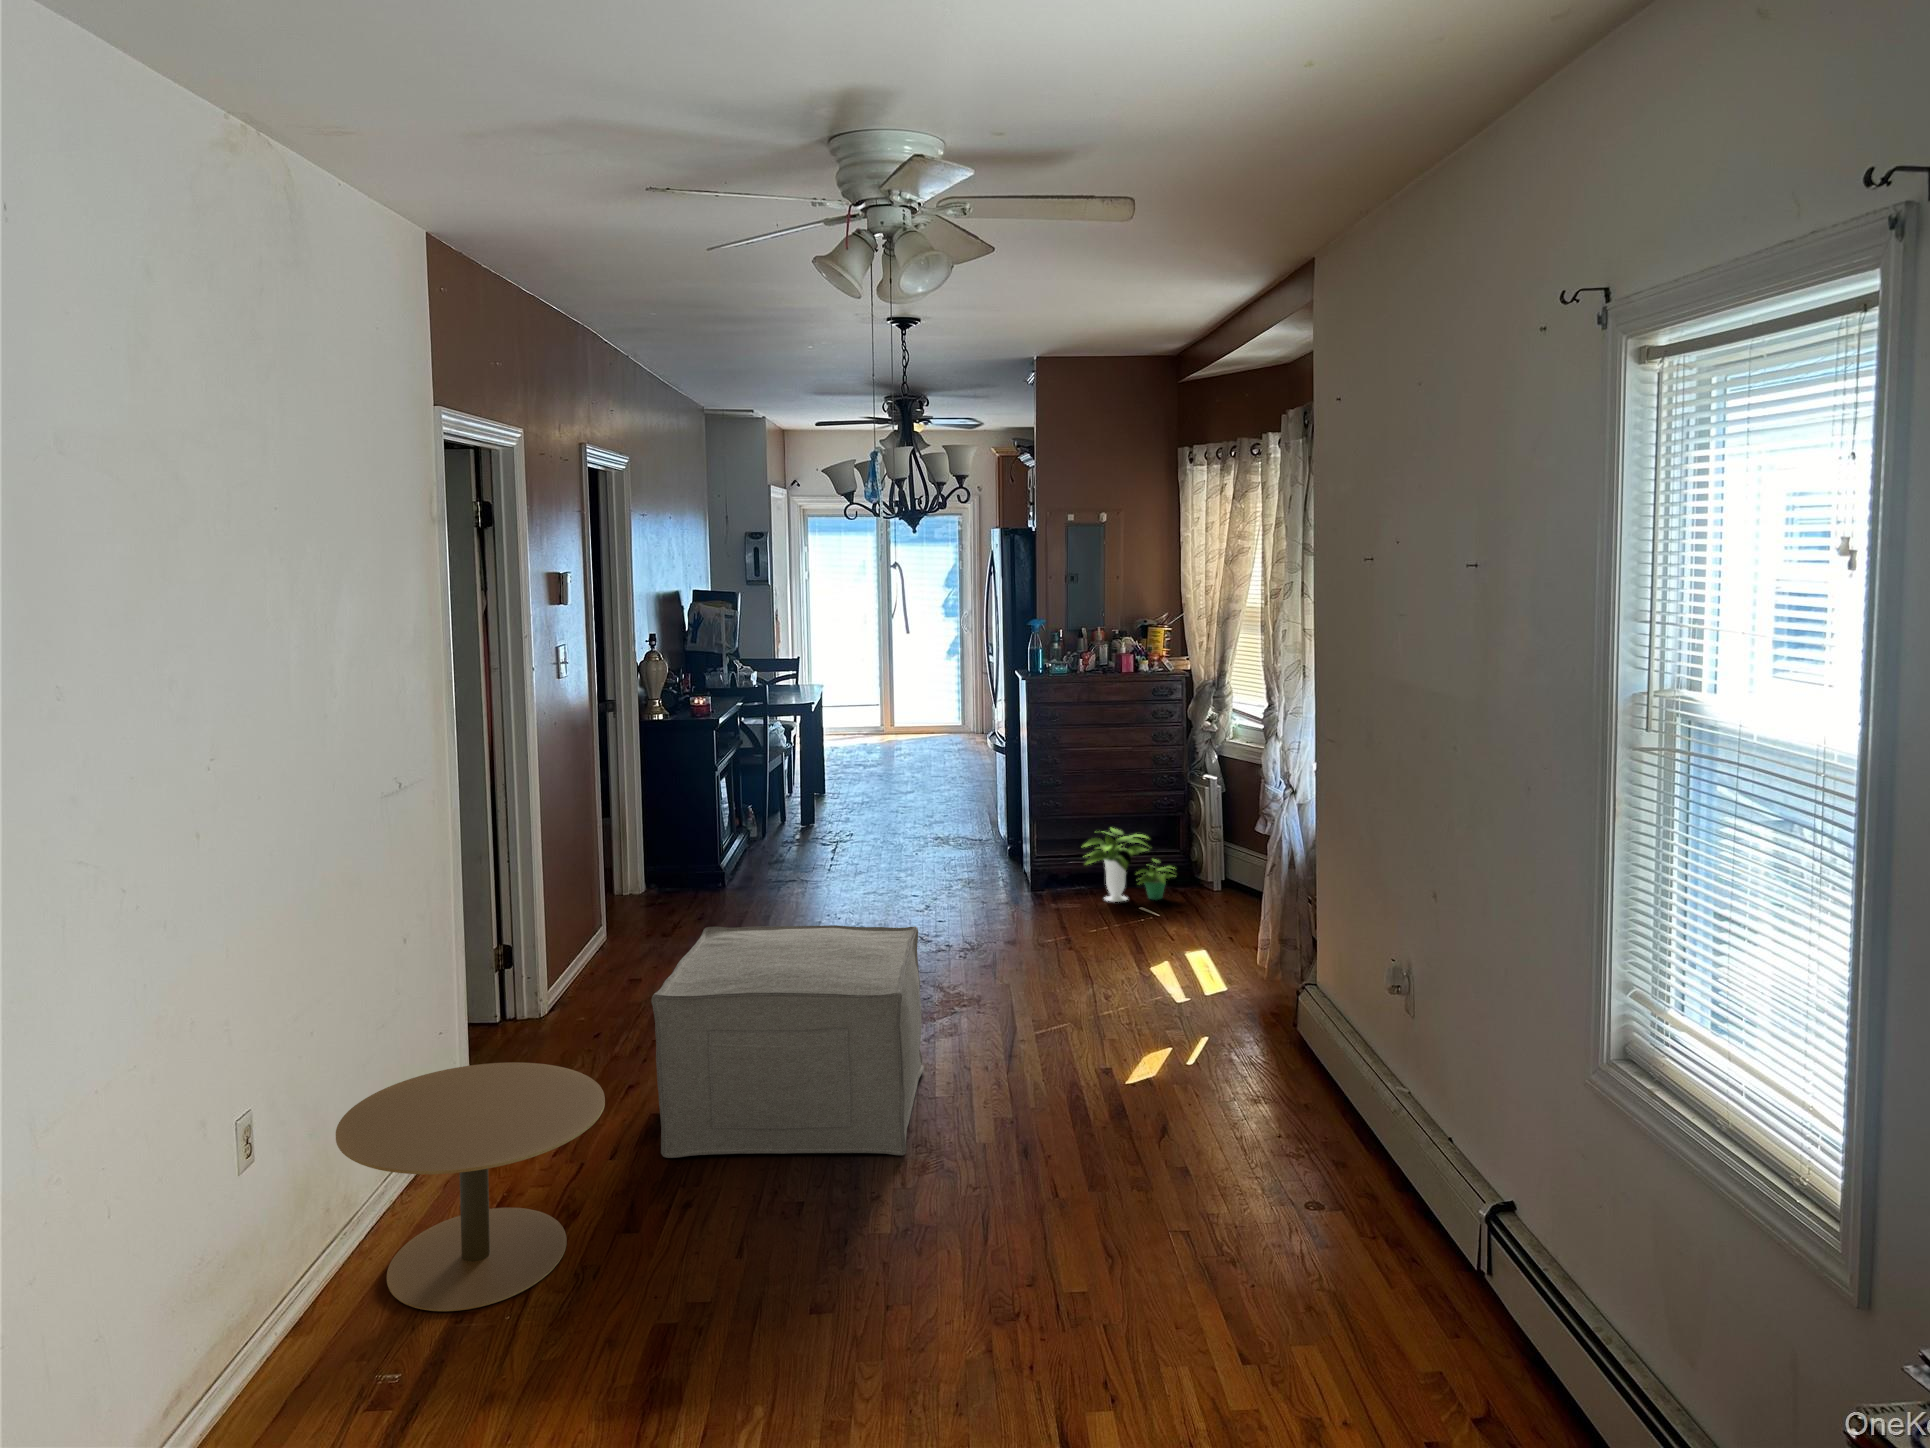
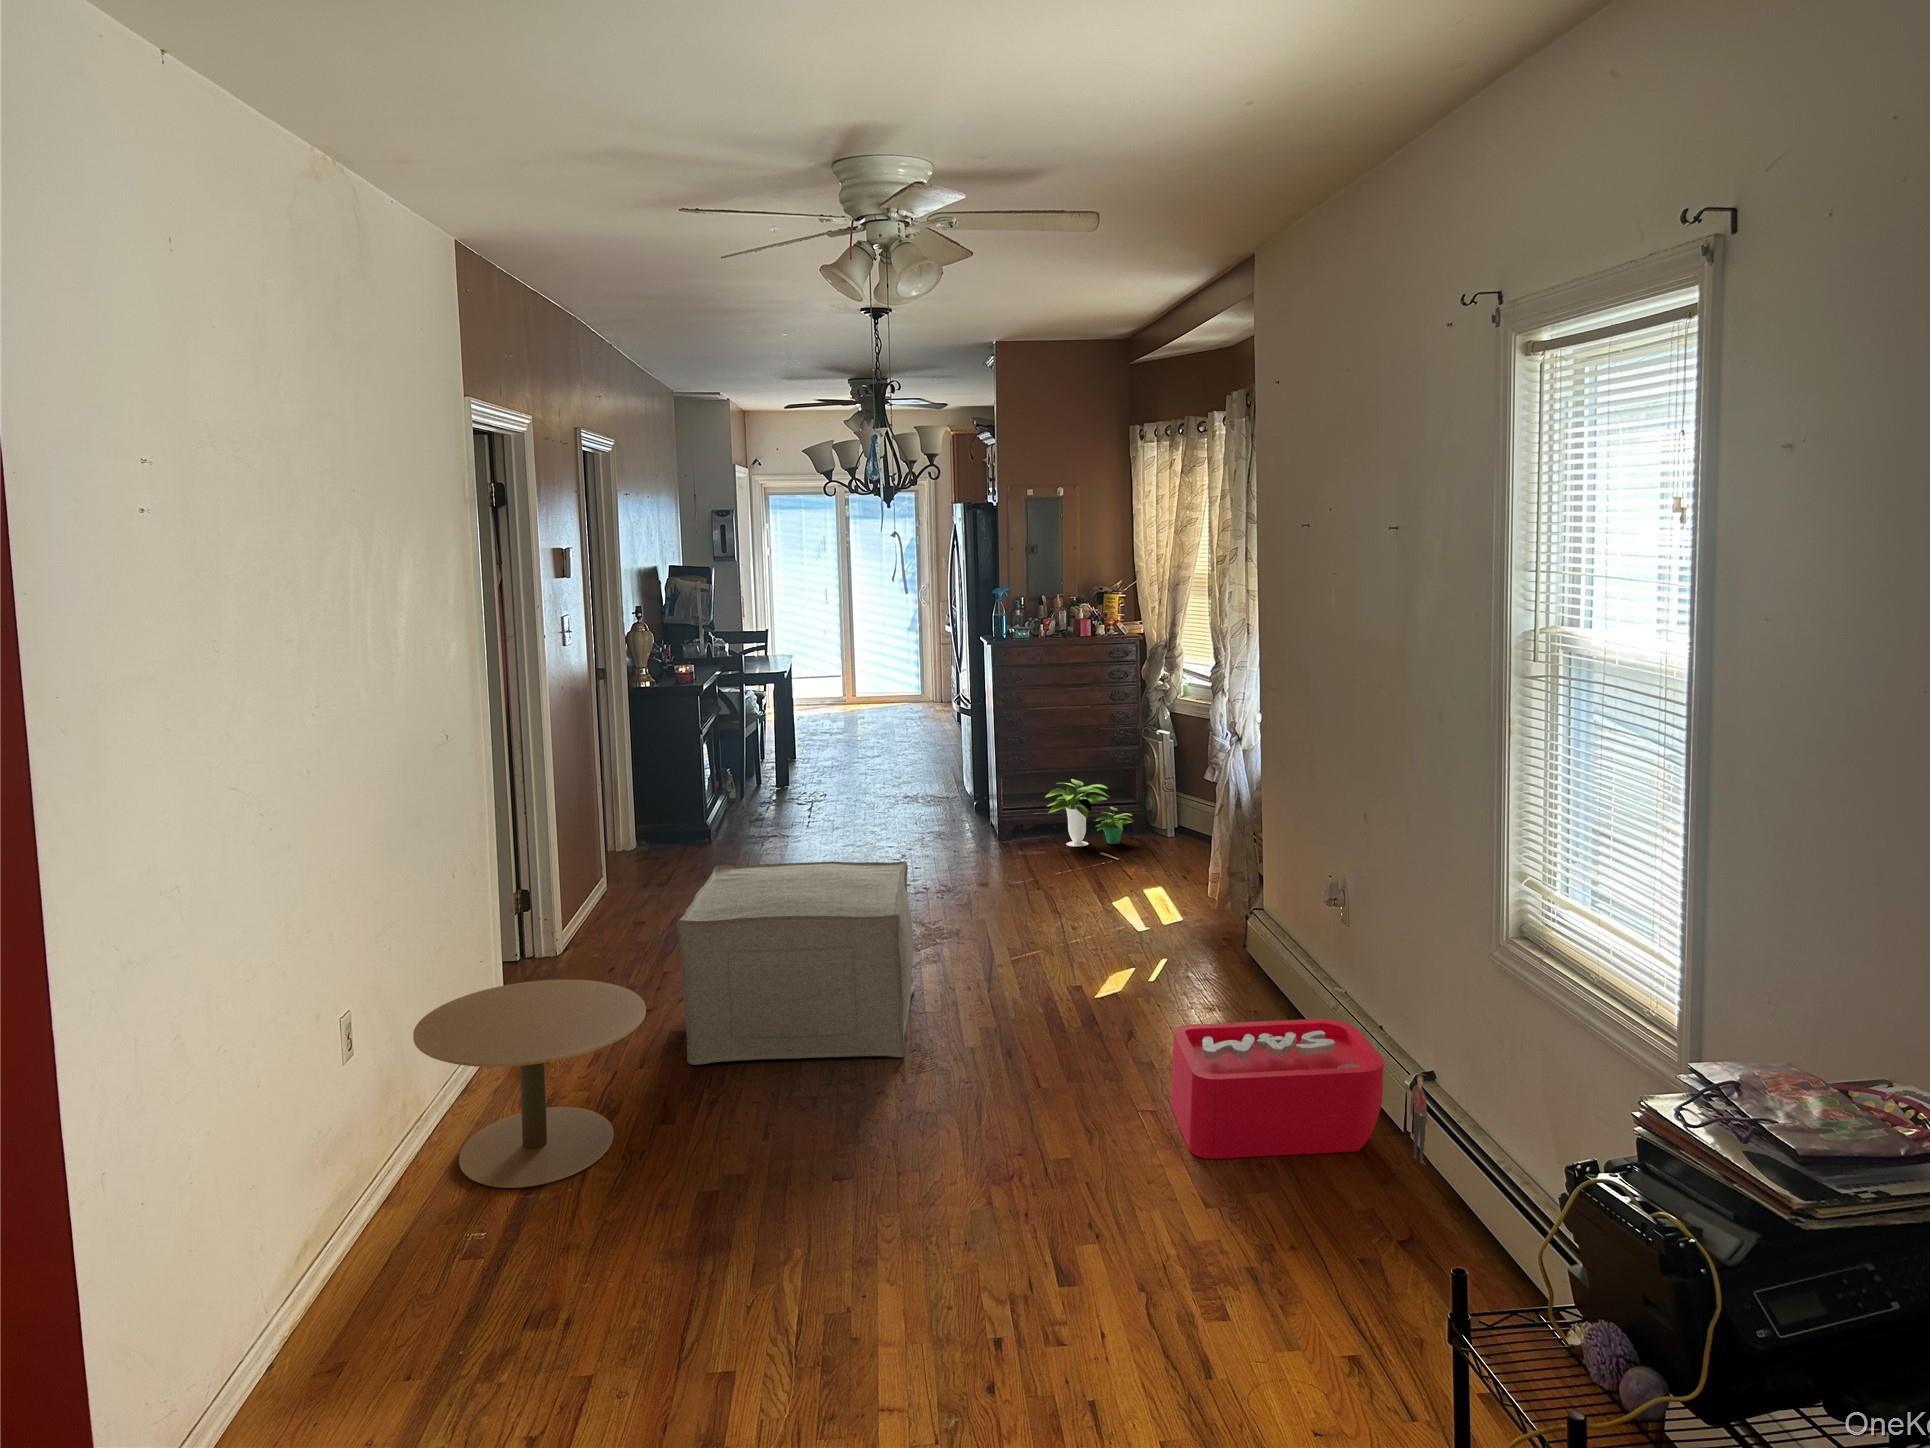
storage bin: none [1205,1130,1508,1318] -> present [1170,1019,1428,1165]

